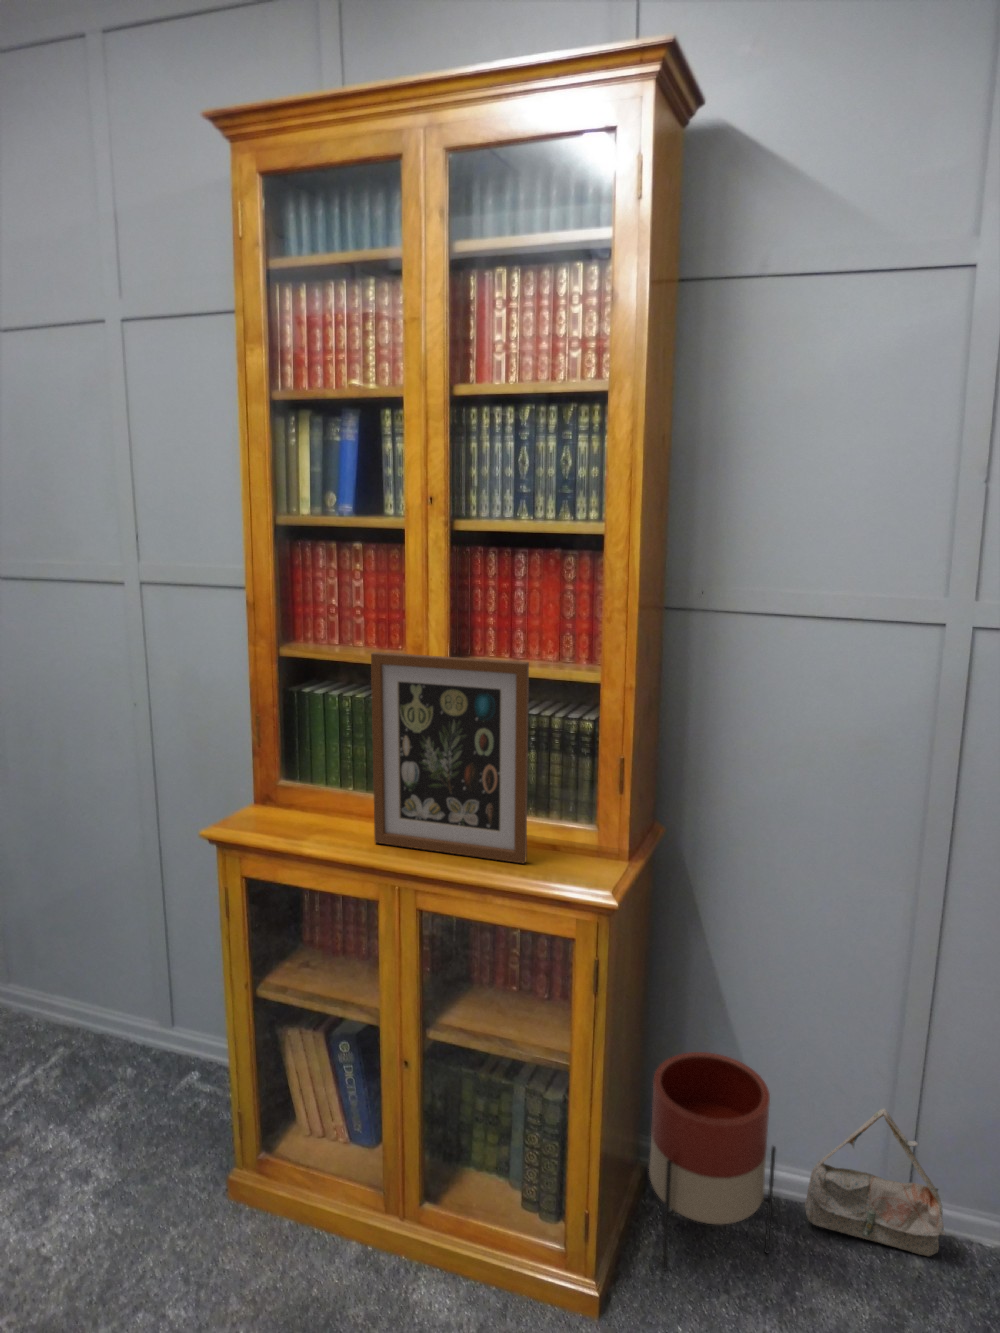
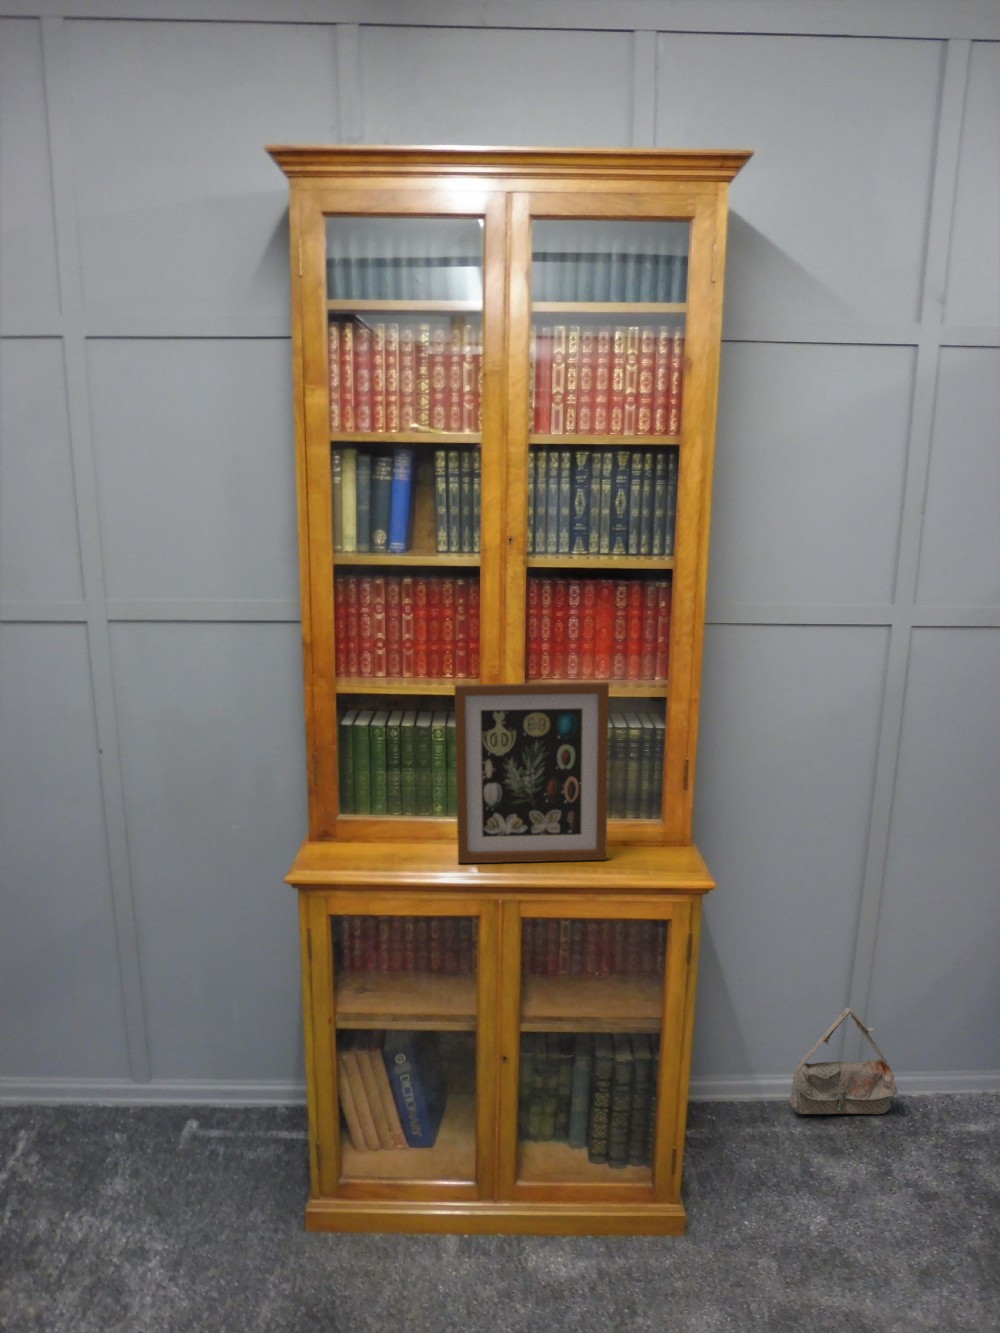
planter: present [649,1052,776,1270] -> none [679,994,783,1182]

